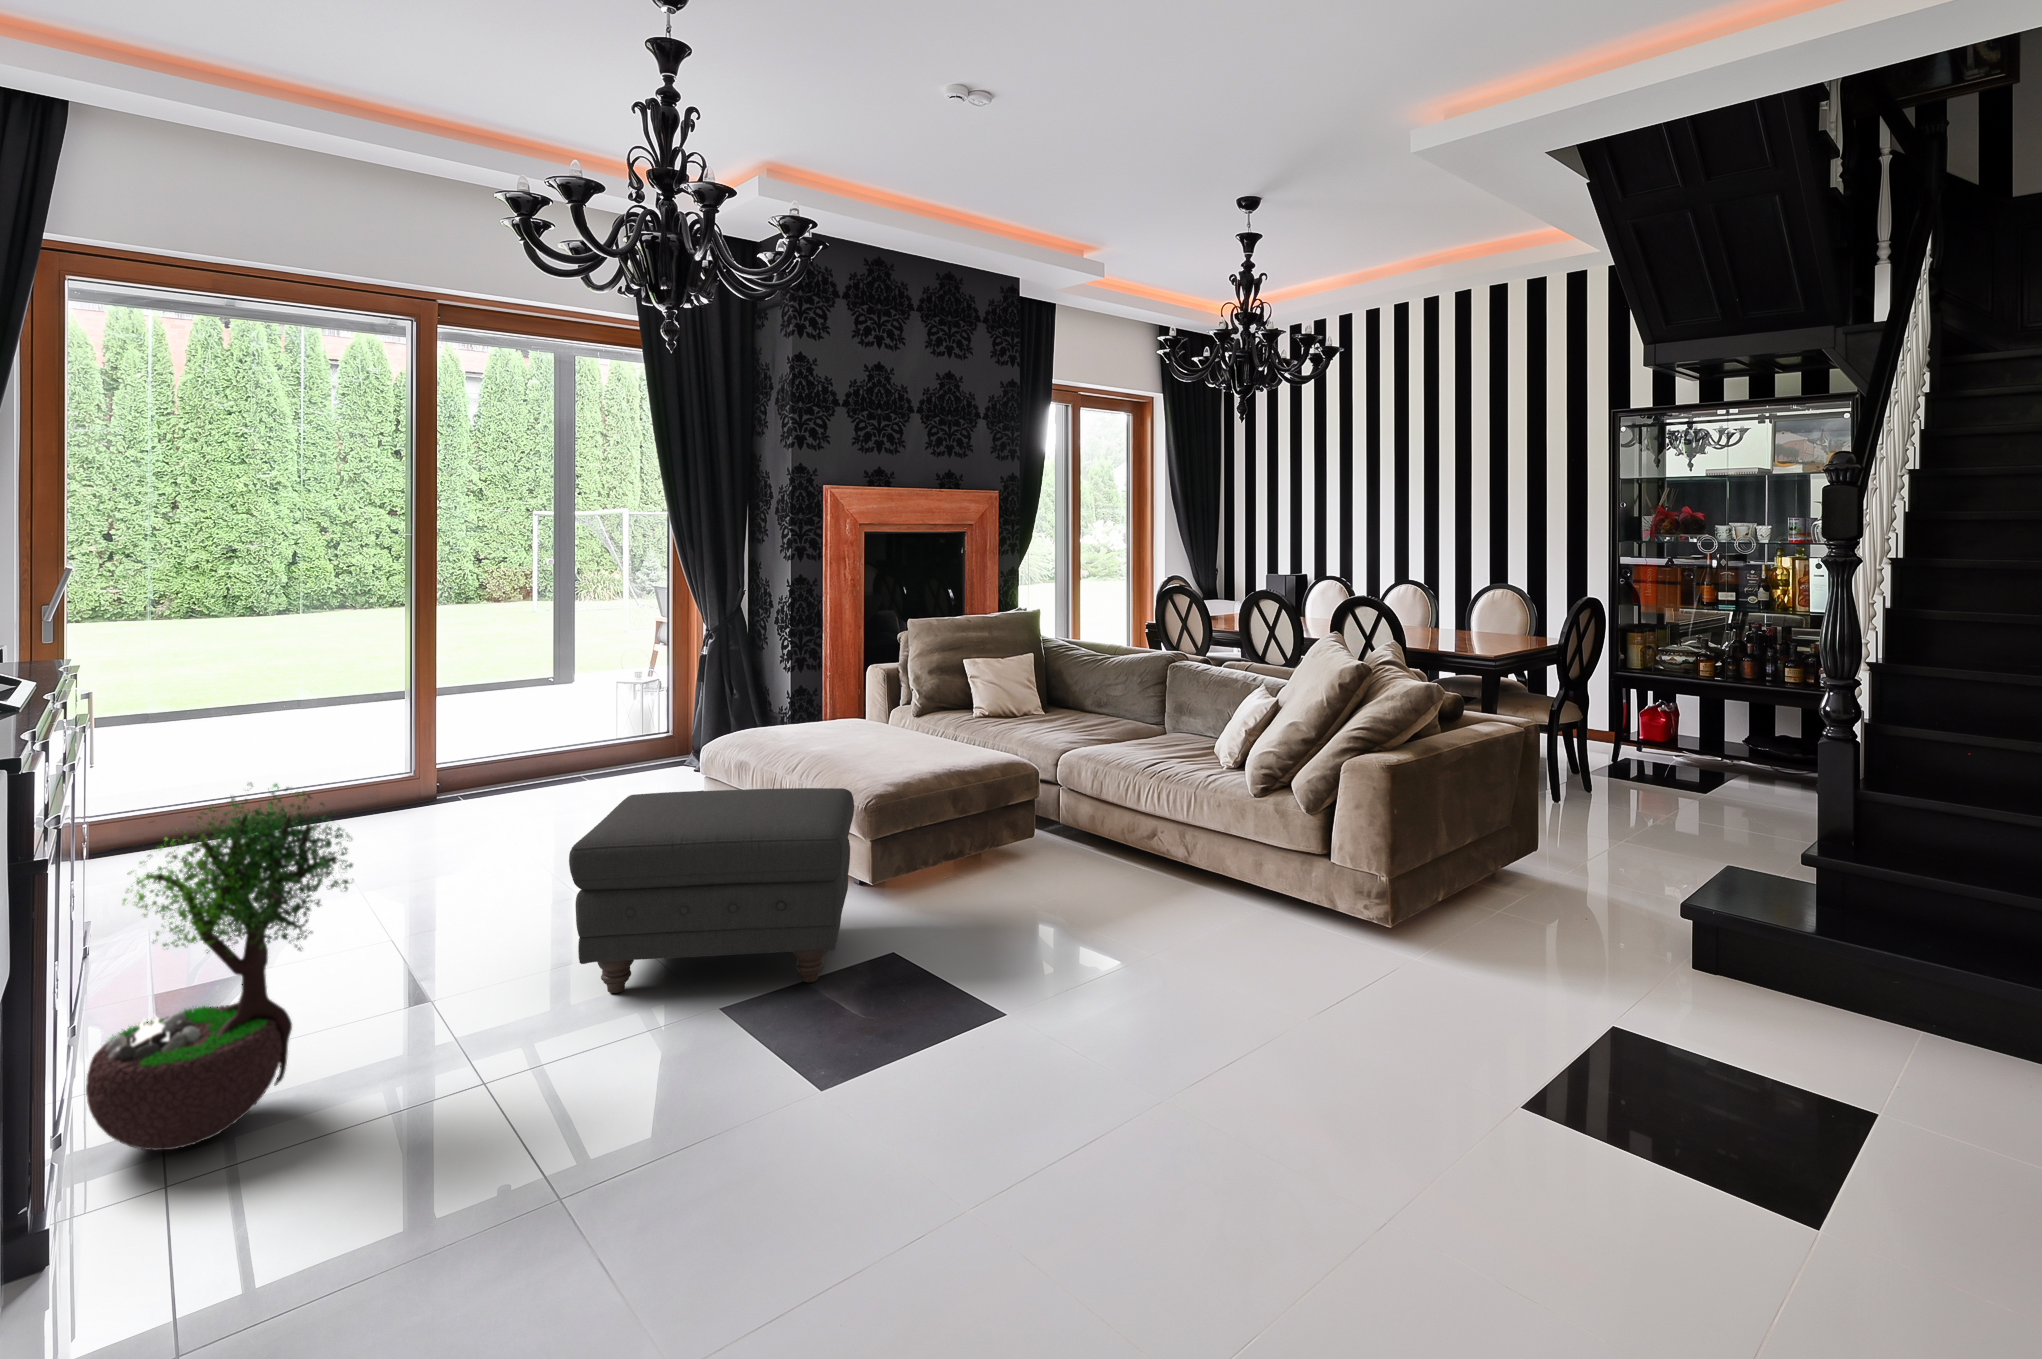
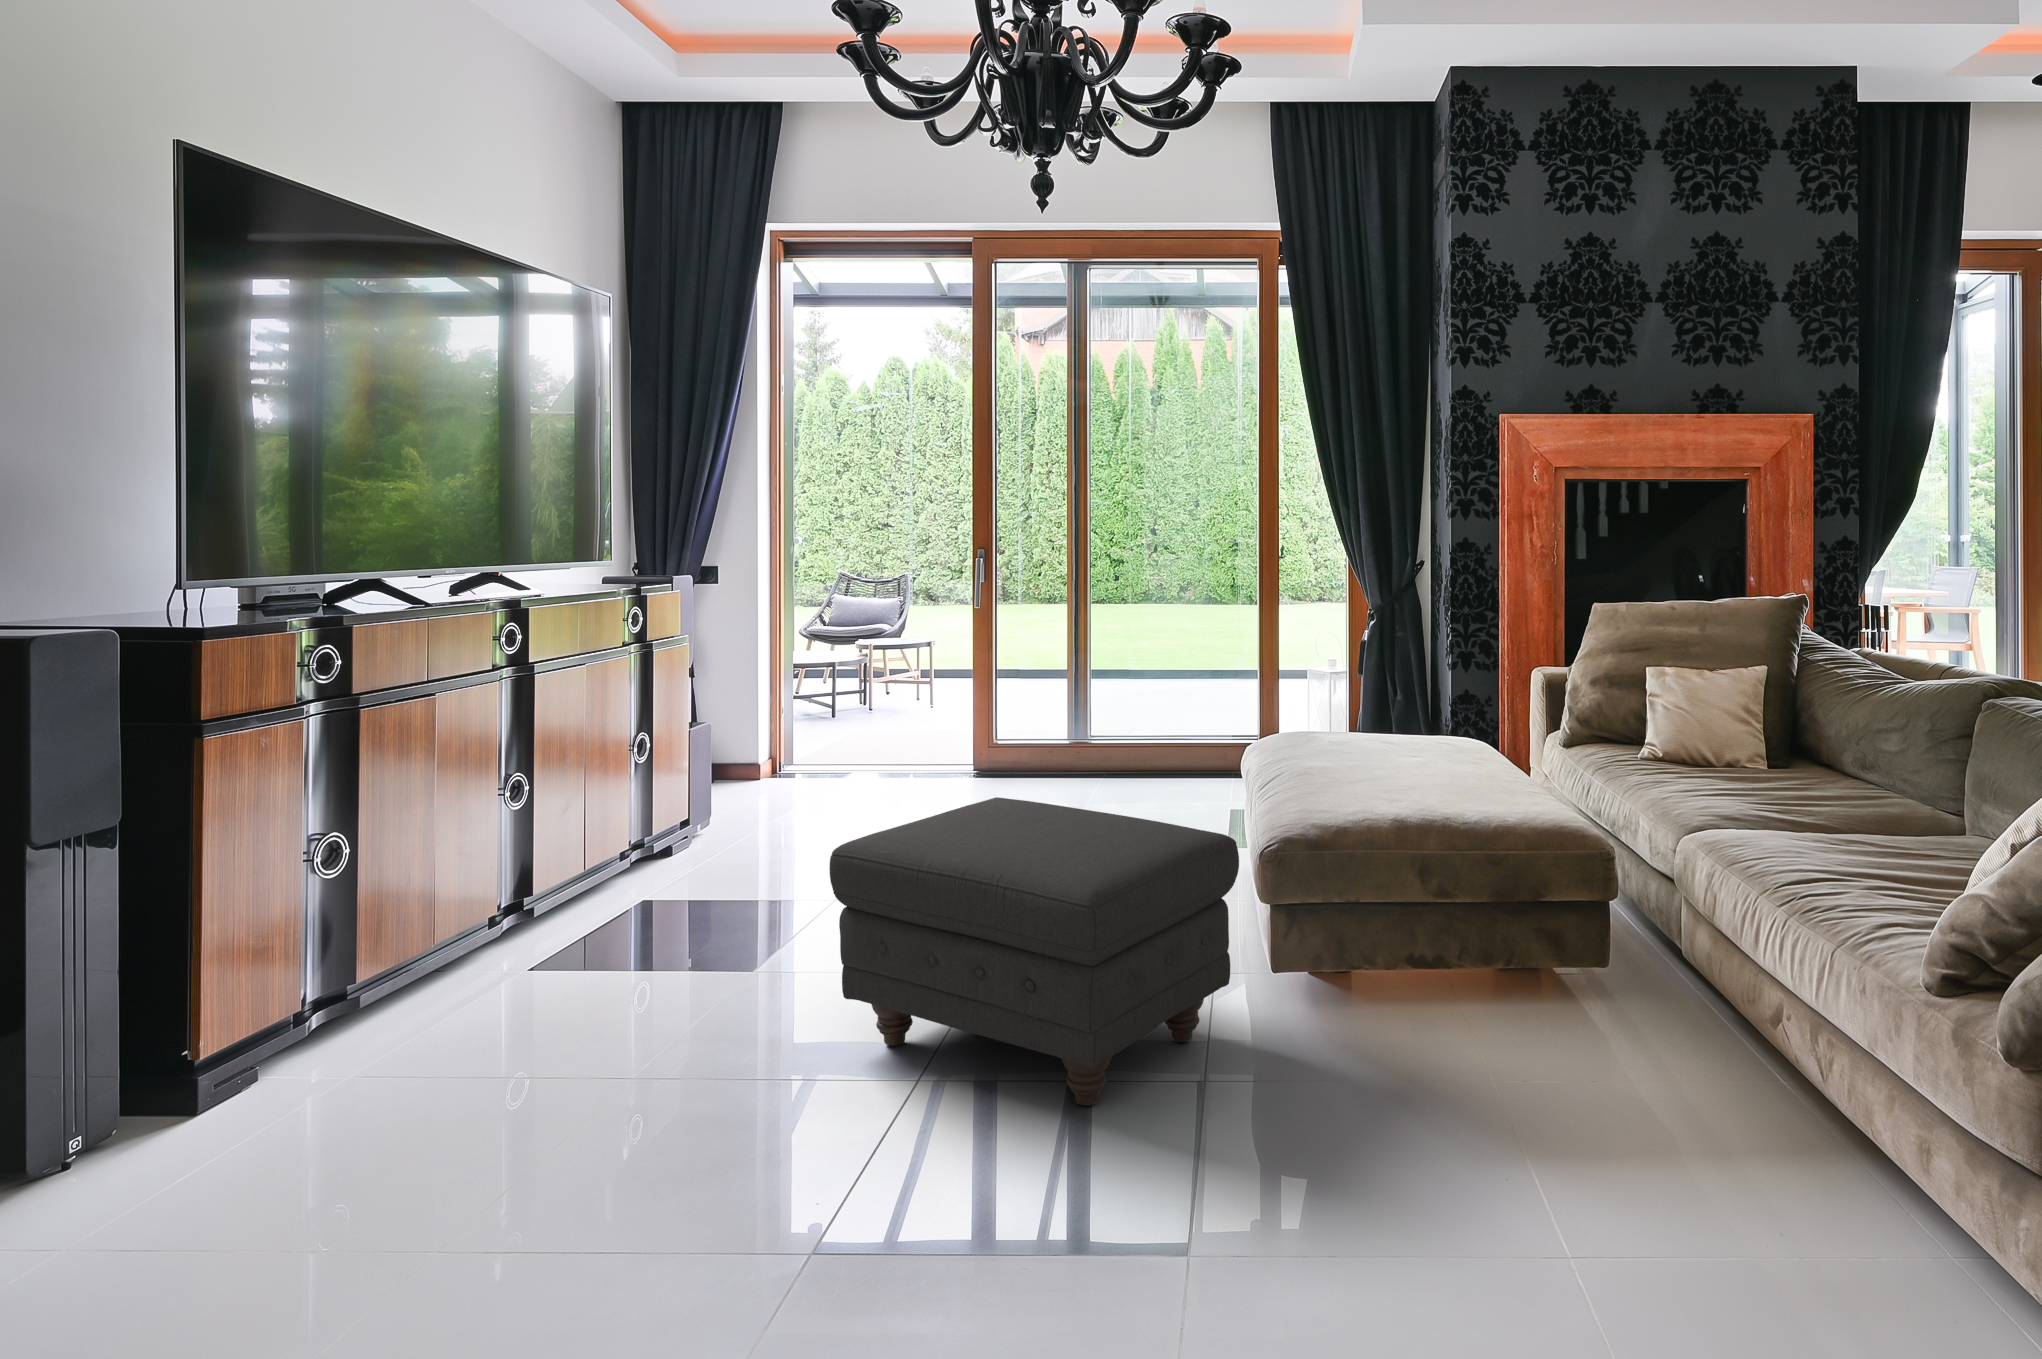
potted tree: present [86,782,353,1150] -> none [320,720,563,1091]

